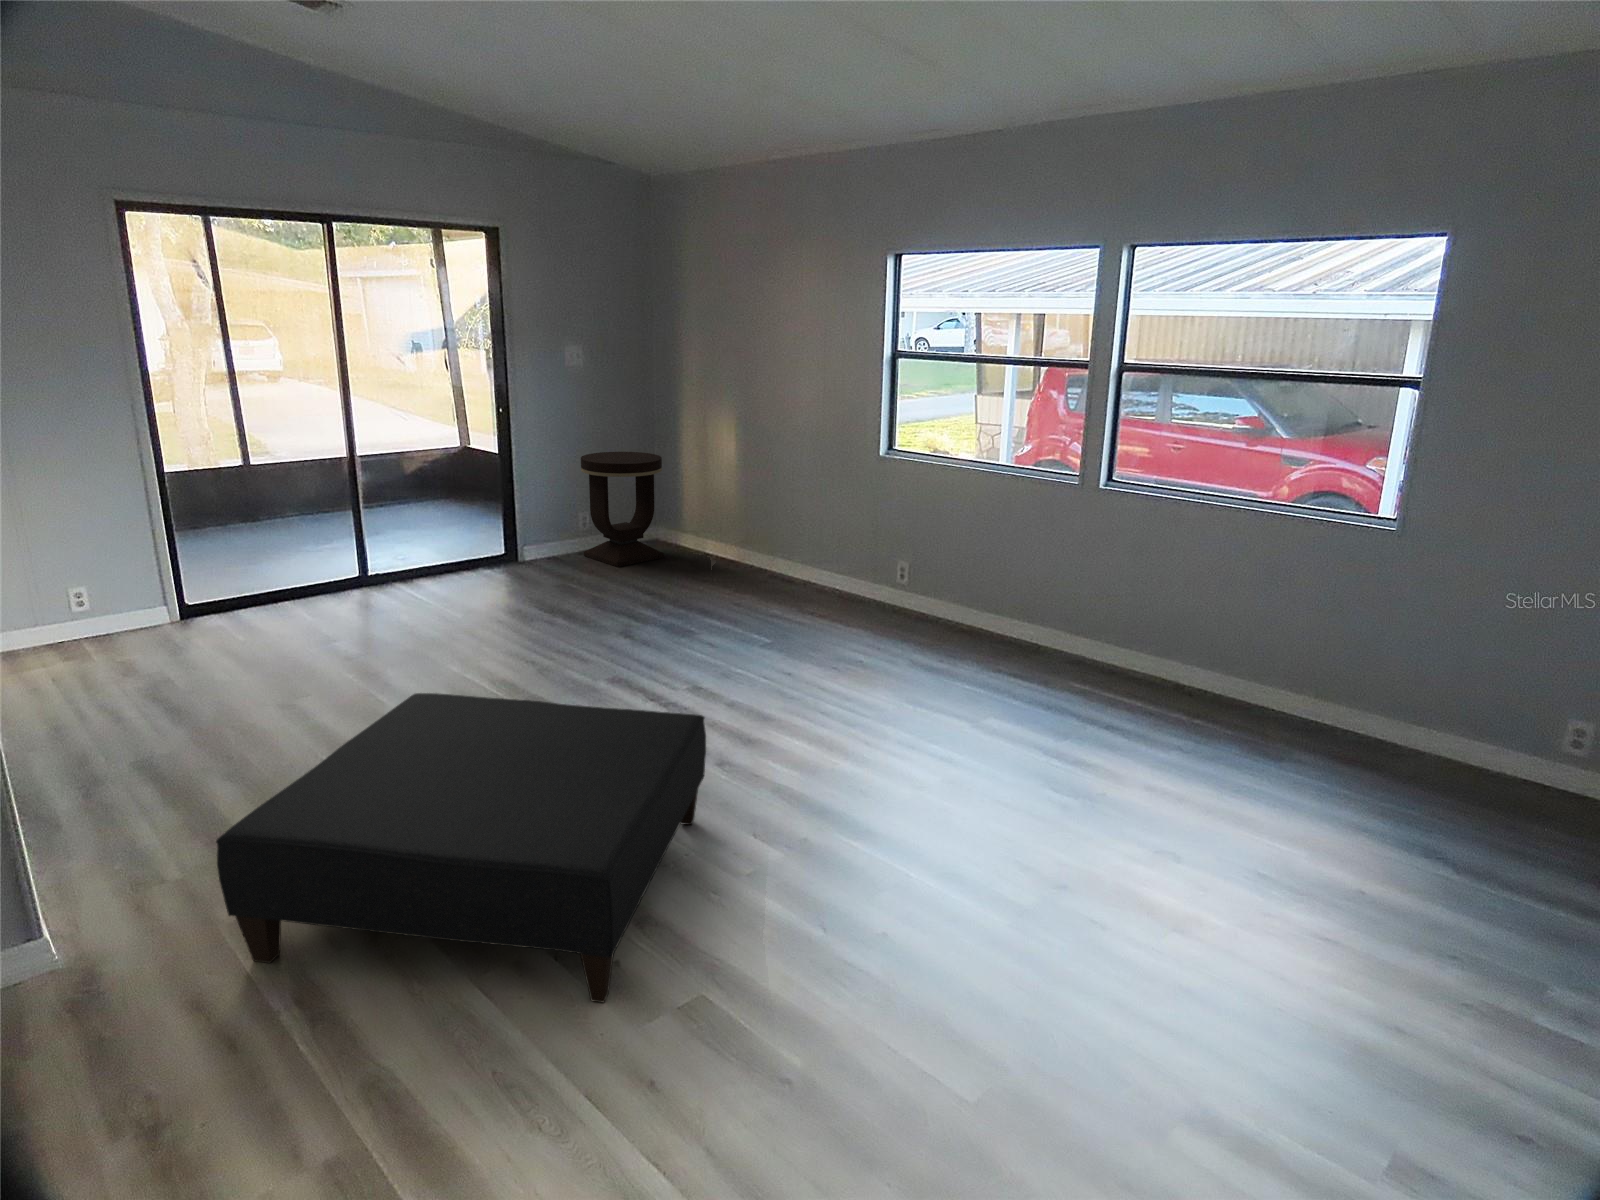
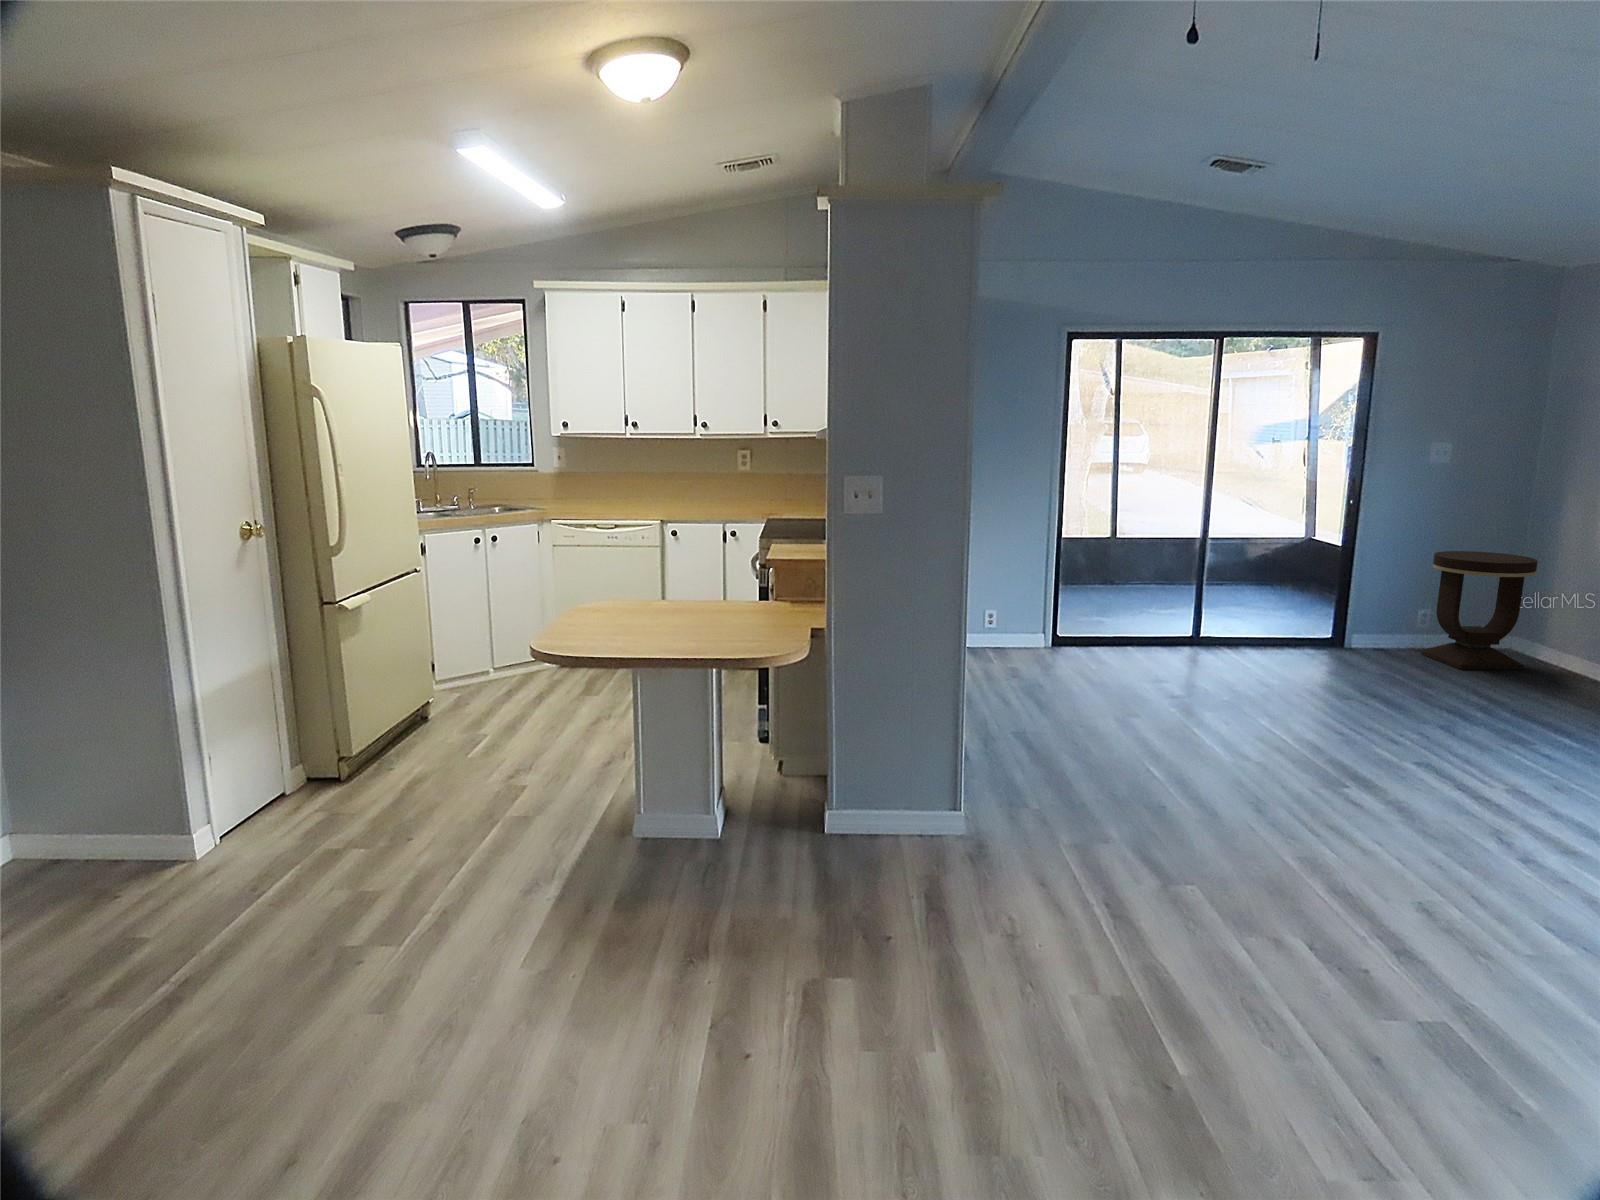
ottoman: present [216,693,706,1002] -> none [1073,717,1549,1014]

